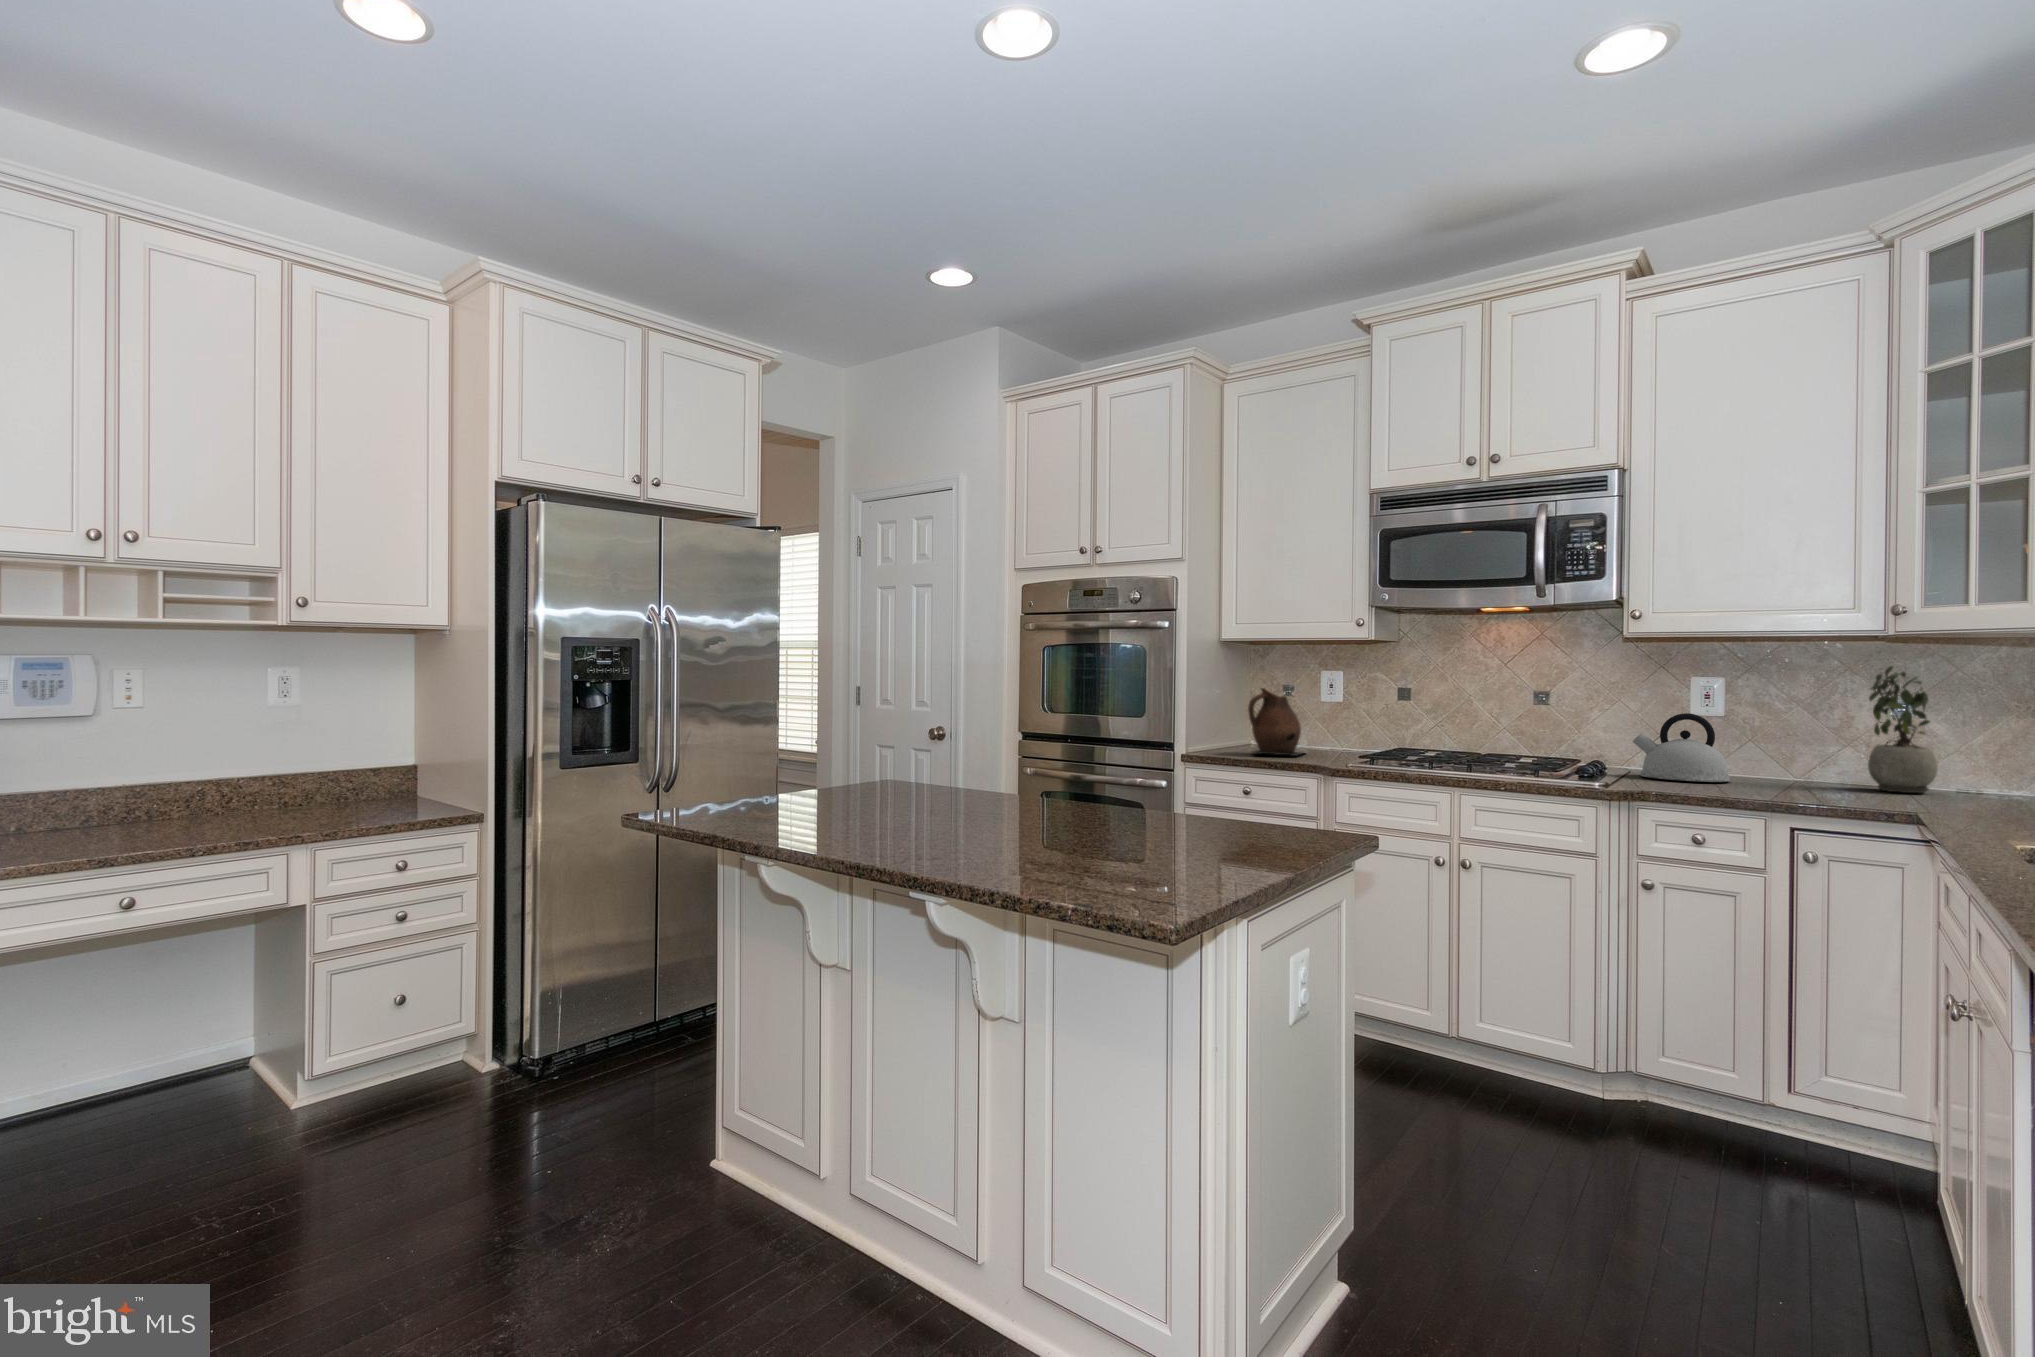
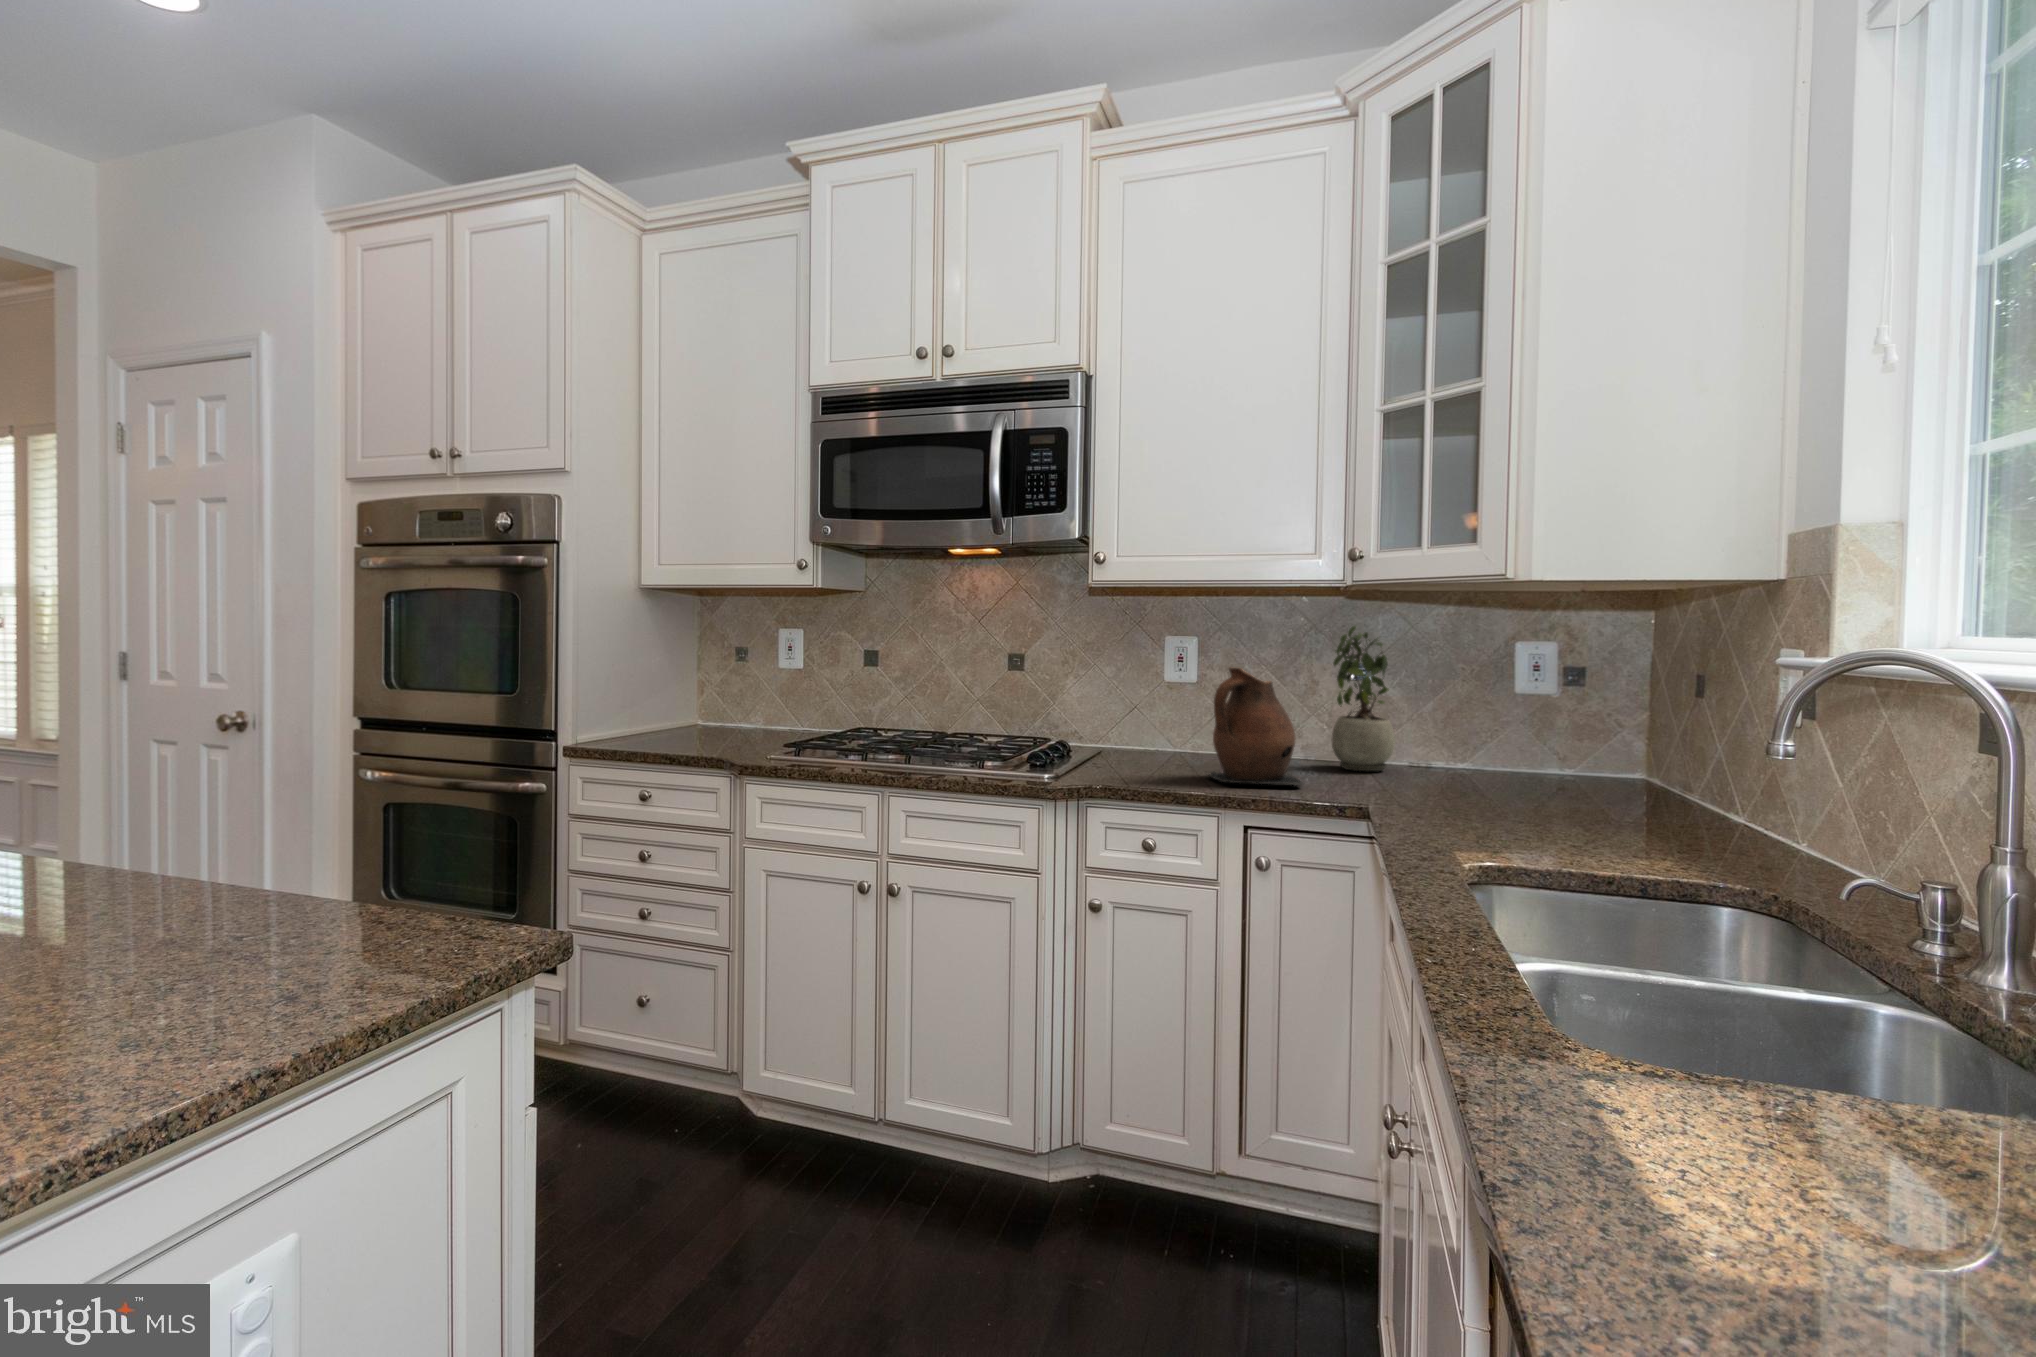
ceramic pitcher: present [1248,688,1302,756] -> present [1209,668,1303,786]
kettle: present [1633,713,1731,782] -> none [1100,682,1199,765]

